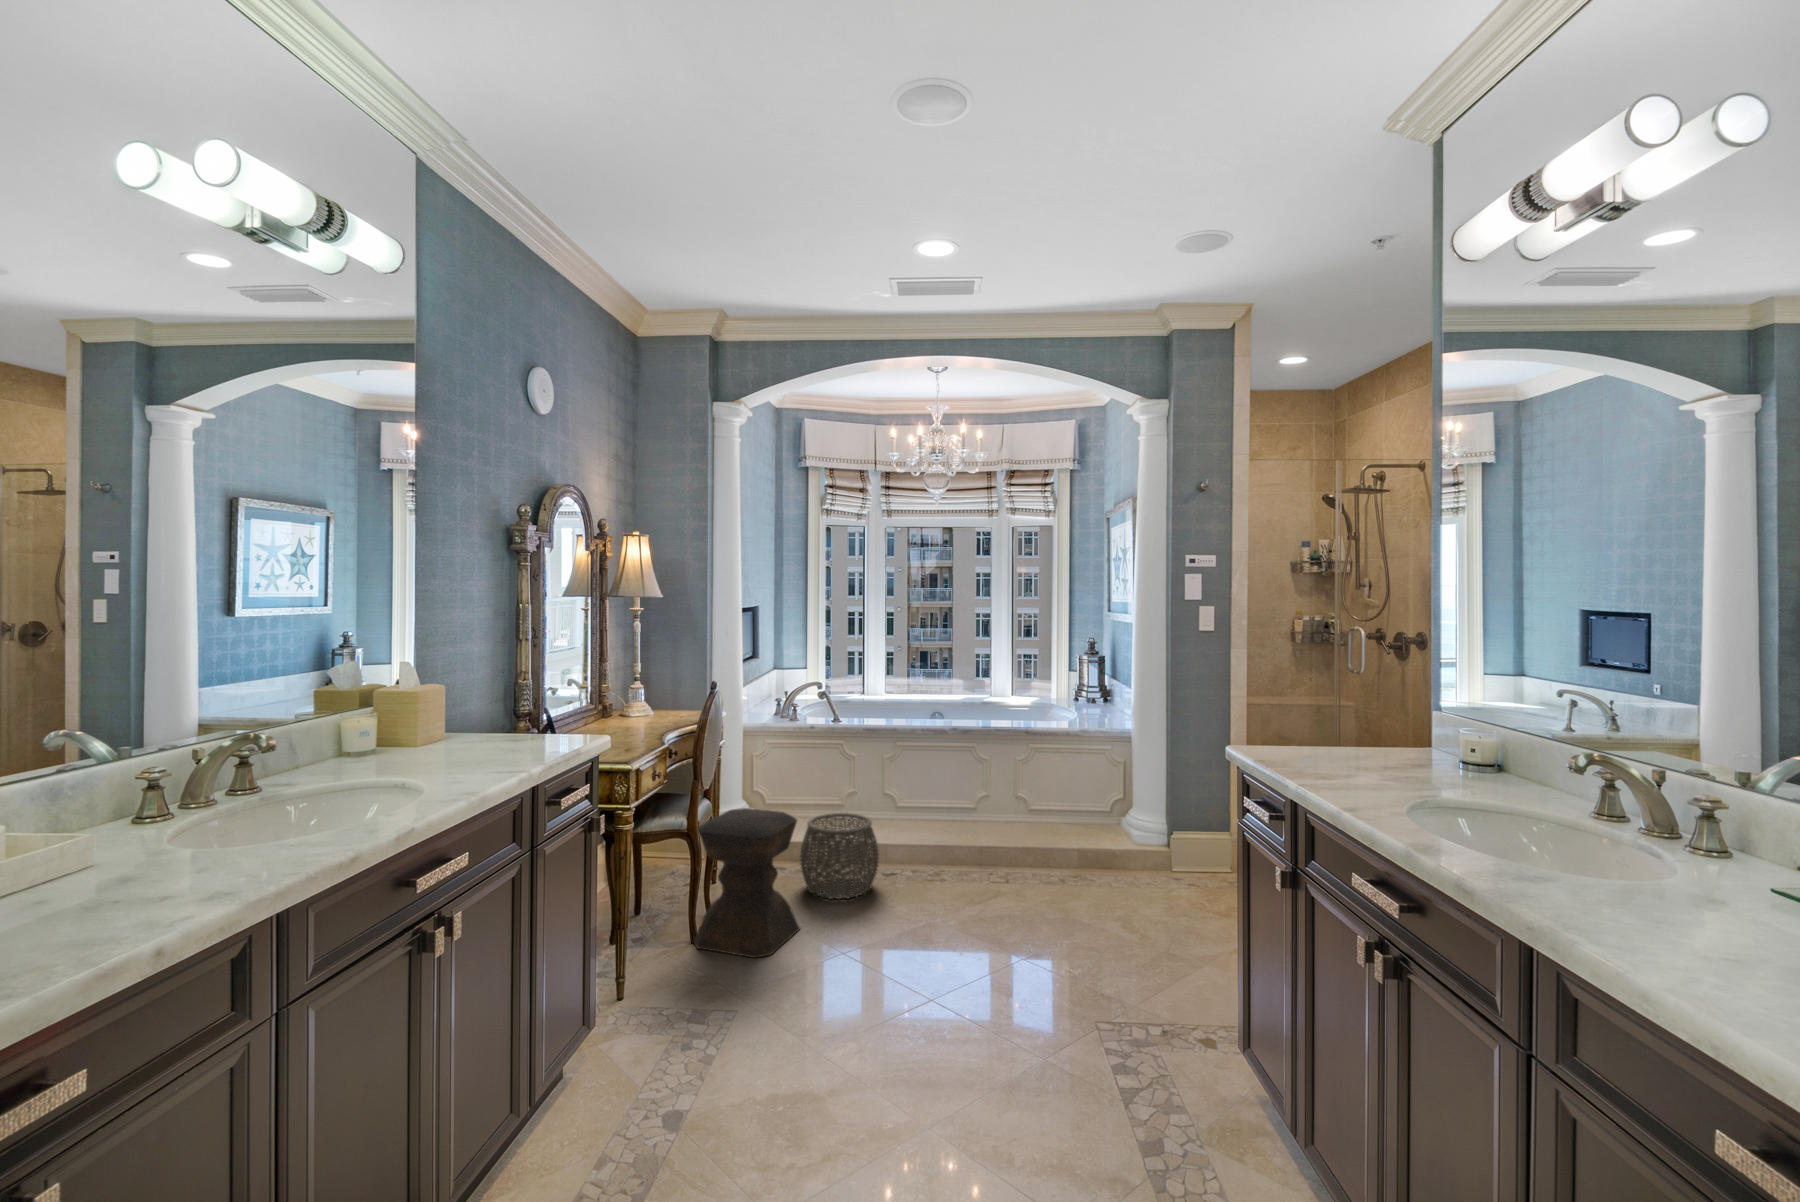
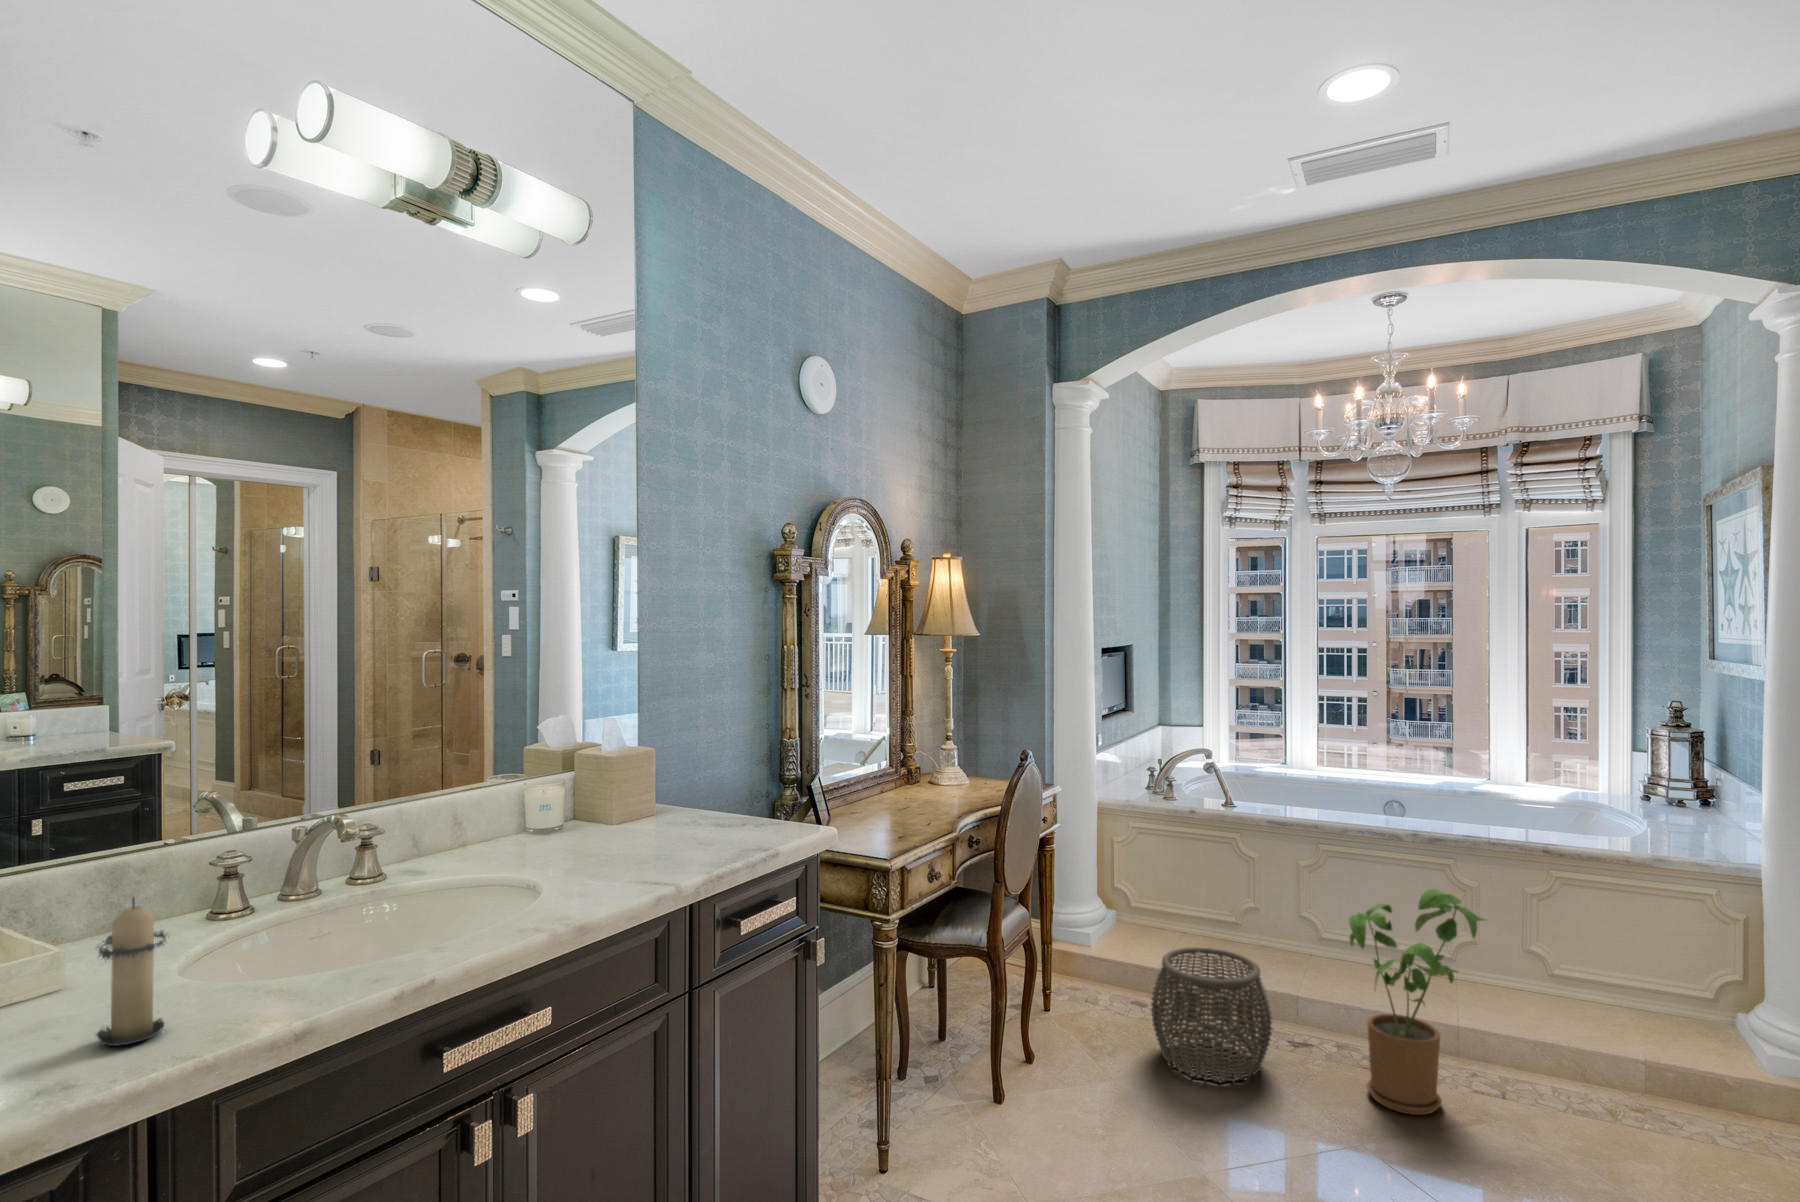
house plant: none [925,753,1003,895] -> present [1349,889,1487,1115]
candle: none [170,776,238,888] -> present [96,897,167,1046]
stool: present [694,808,800,958] -> none [987,929,1138,1156]

